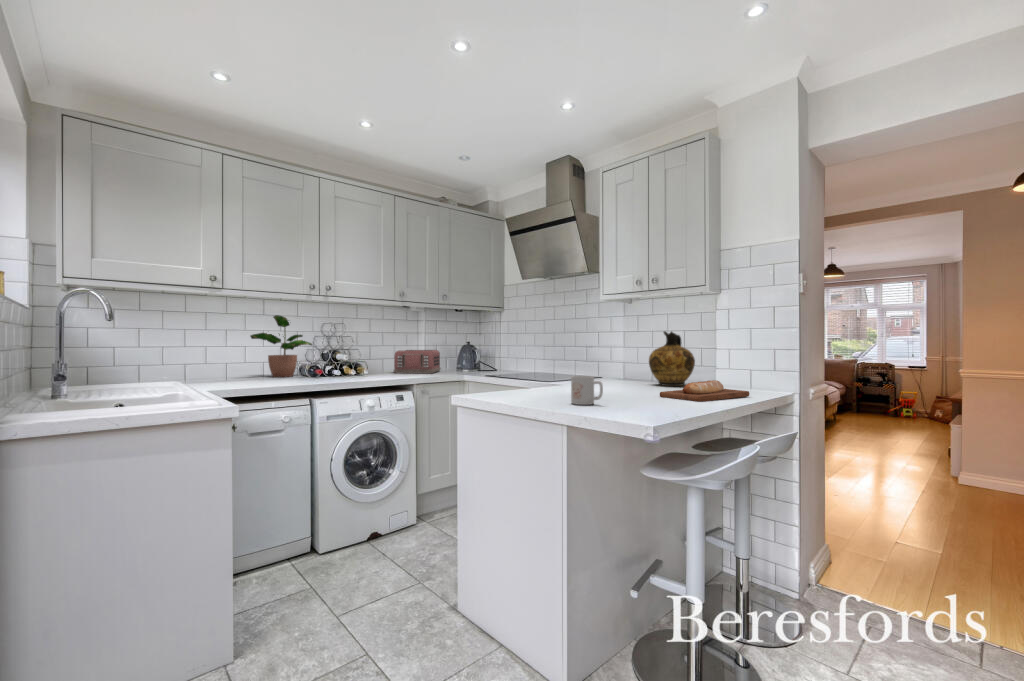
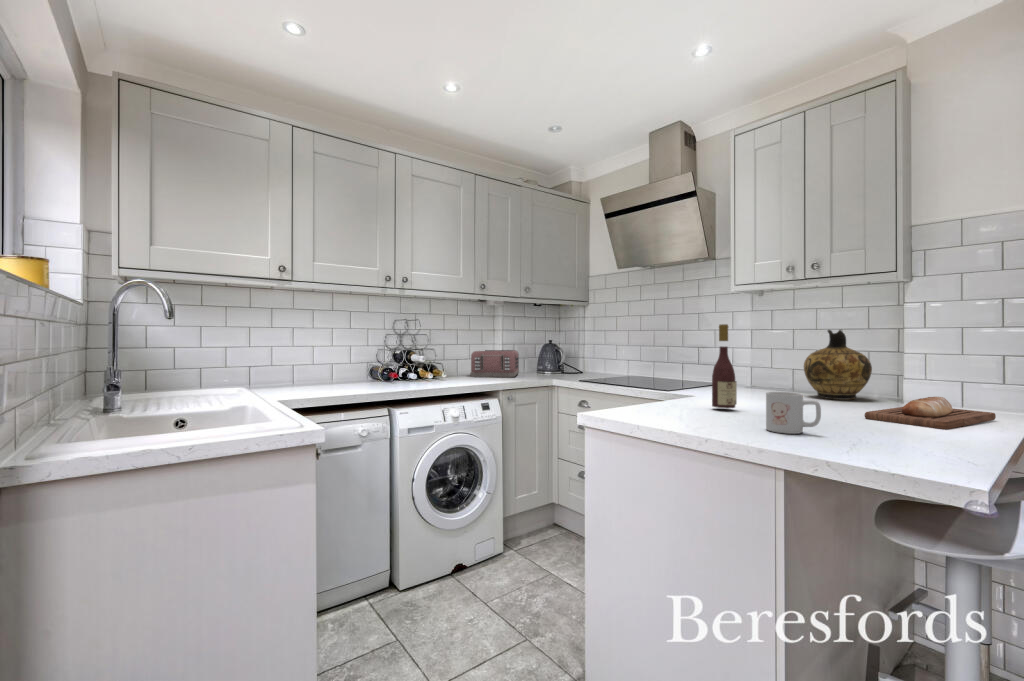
potted plant: present [250,315,312,377] -> none [318,311,384,381]
wine bottle: none [557,327,575,393] -> present [712,324,737,408]

